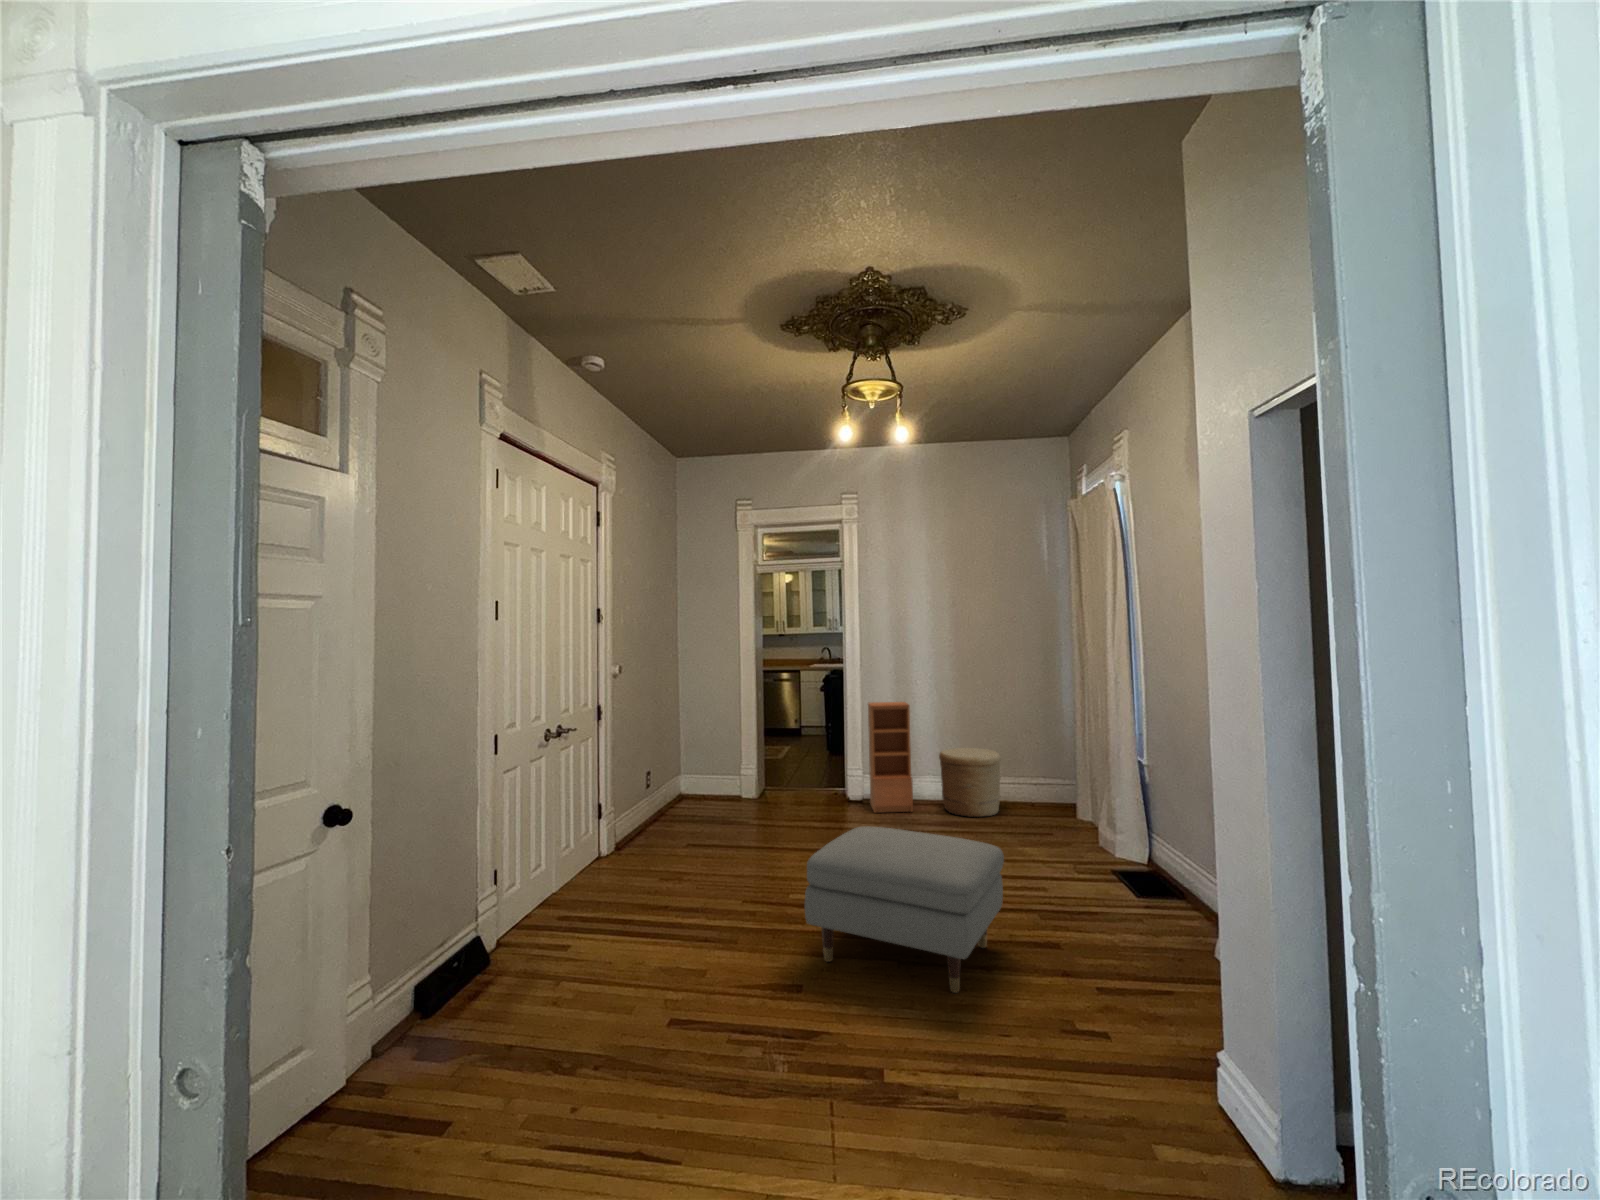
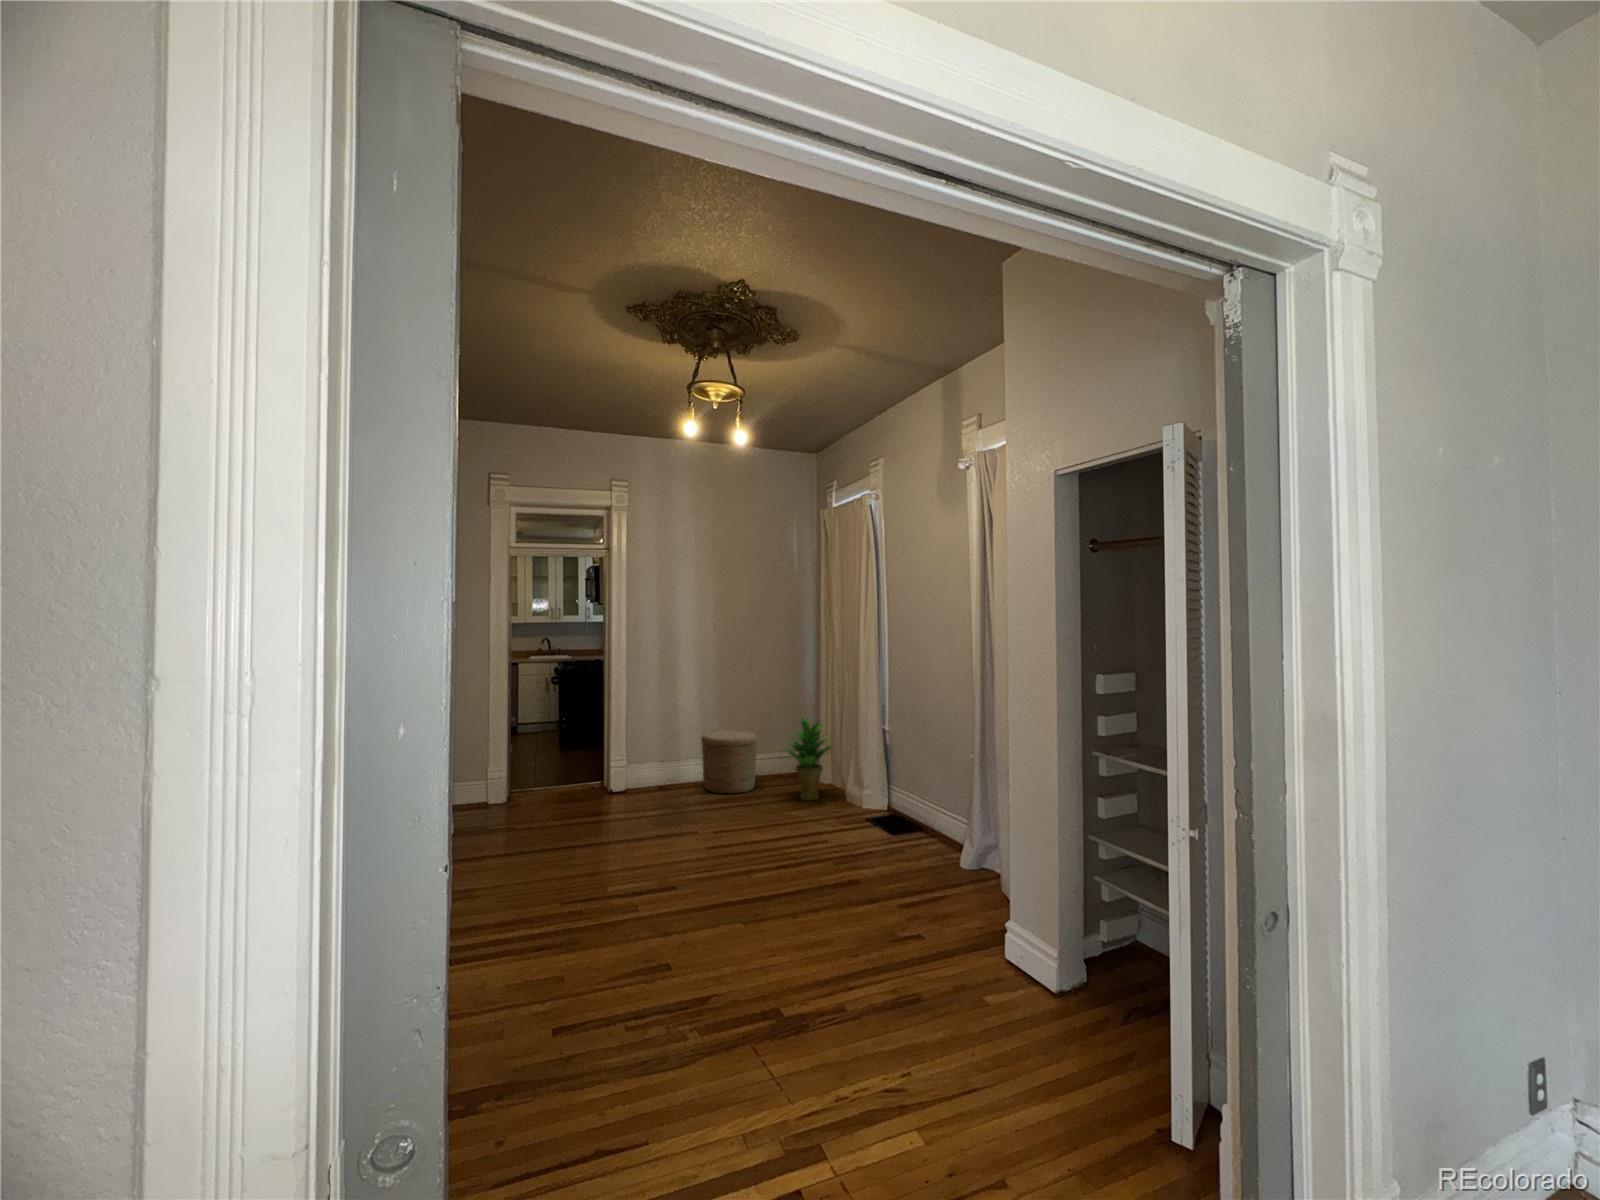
bookcase: present [868,702,913,813] -> none [631,690,678,800]
potted plant: none [1019,739,1091,835] -> present [781,717,833,800]
ottoman: present [805,826,1004,993] -> none [651,801,818,929]

